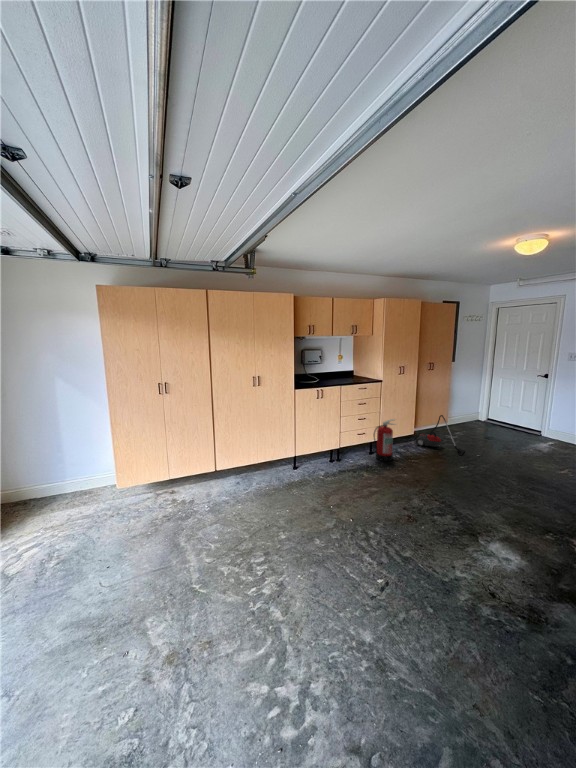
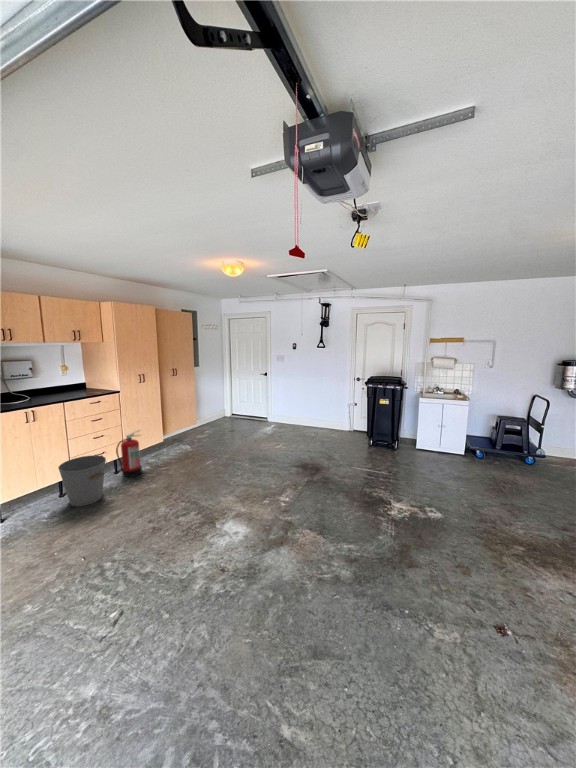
vacuum cleaner: present [416,415,465,455] -> none [167,417,211,451]
bucket: none [333,433,368,475] -> present [58,455,106,506]

